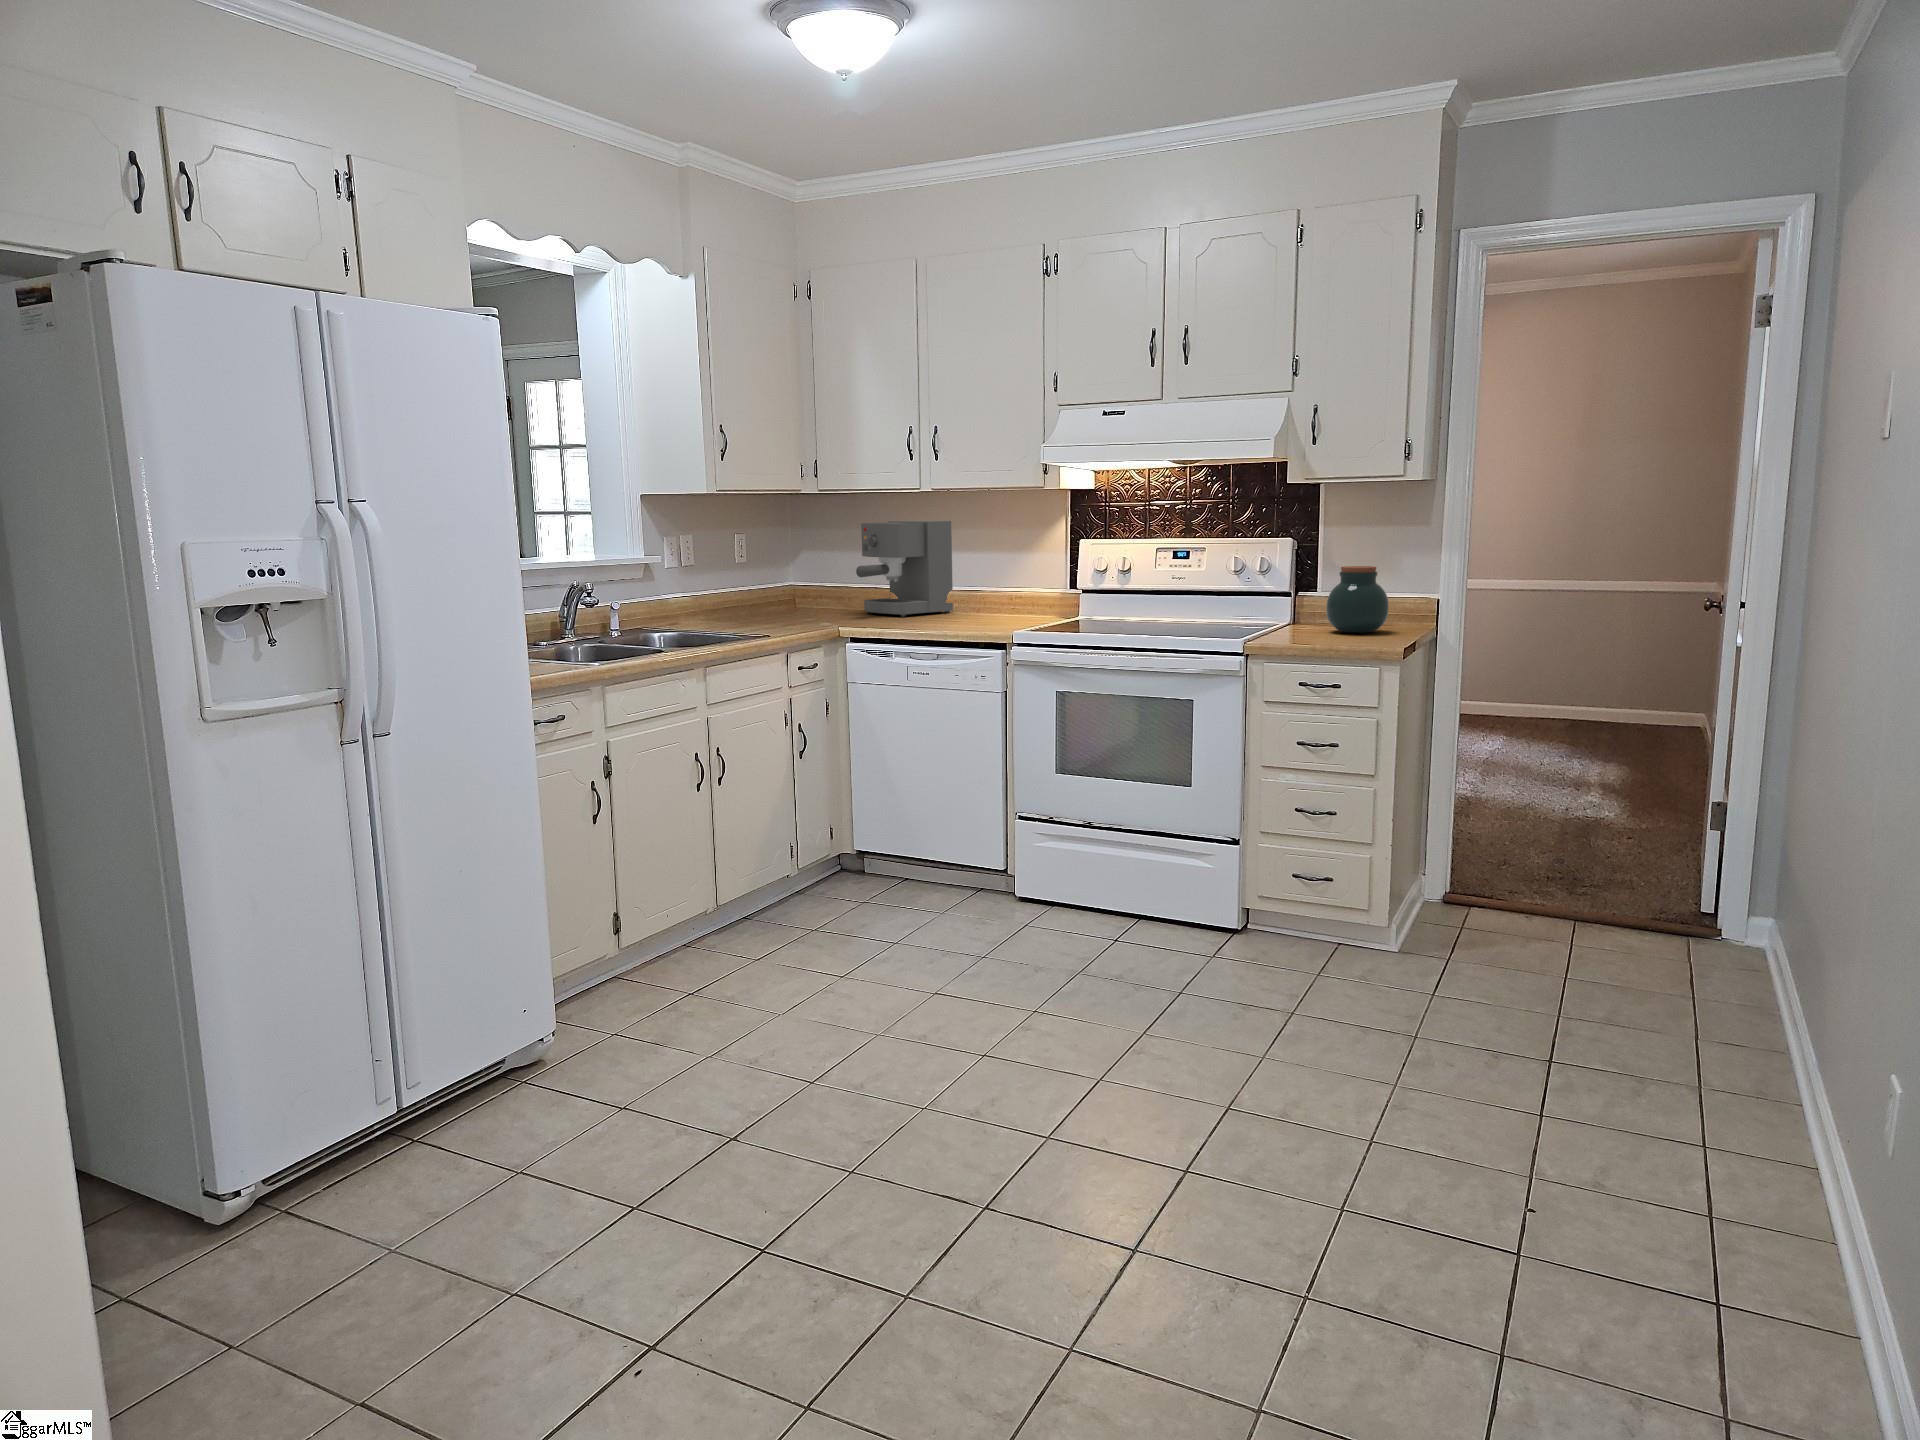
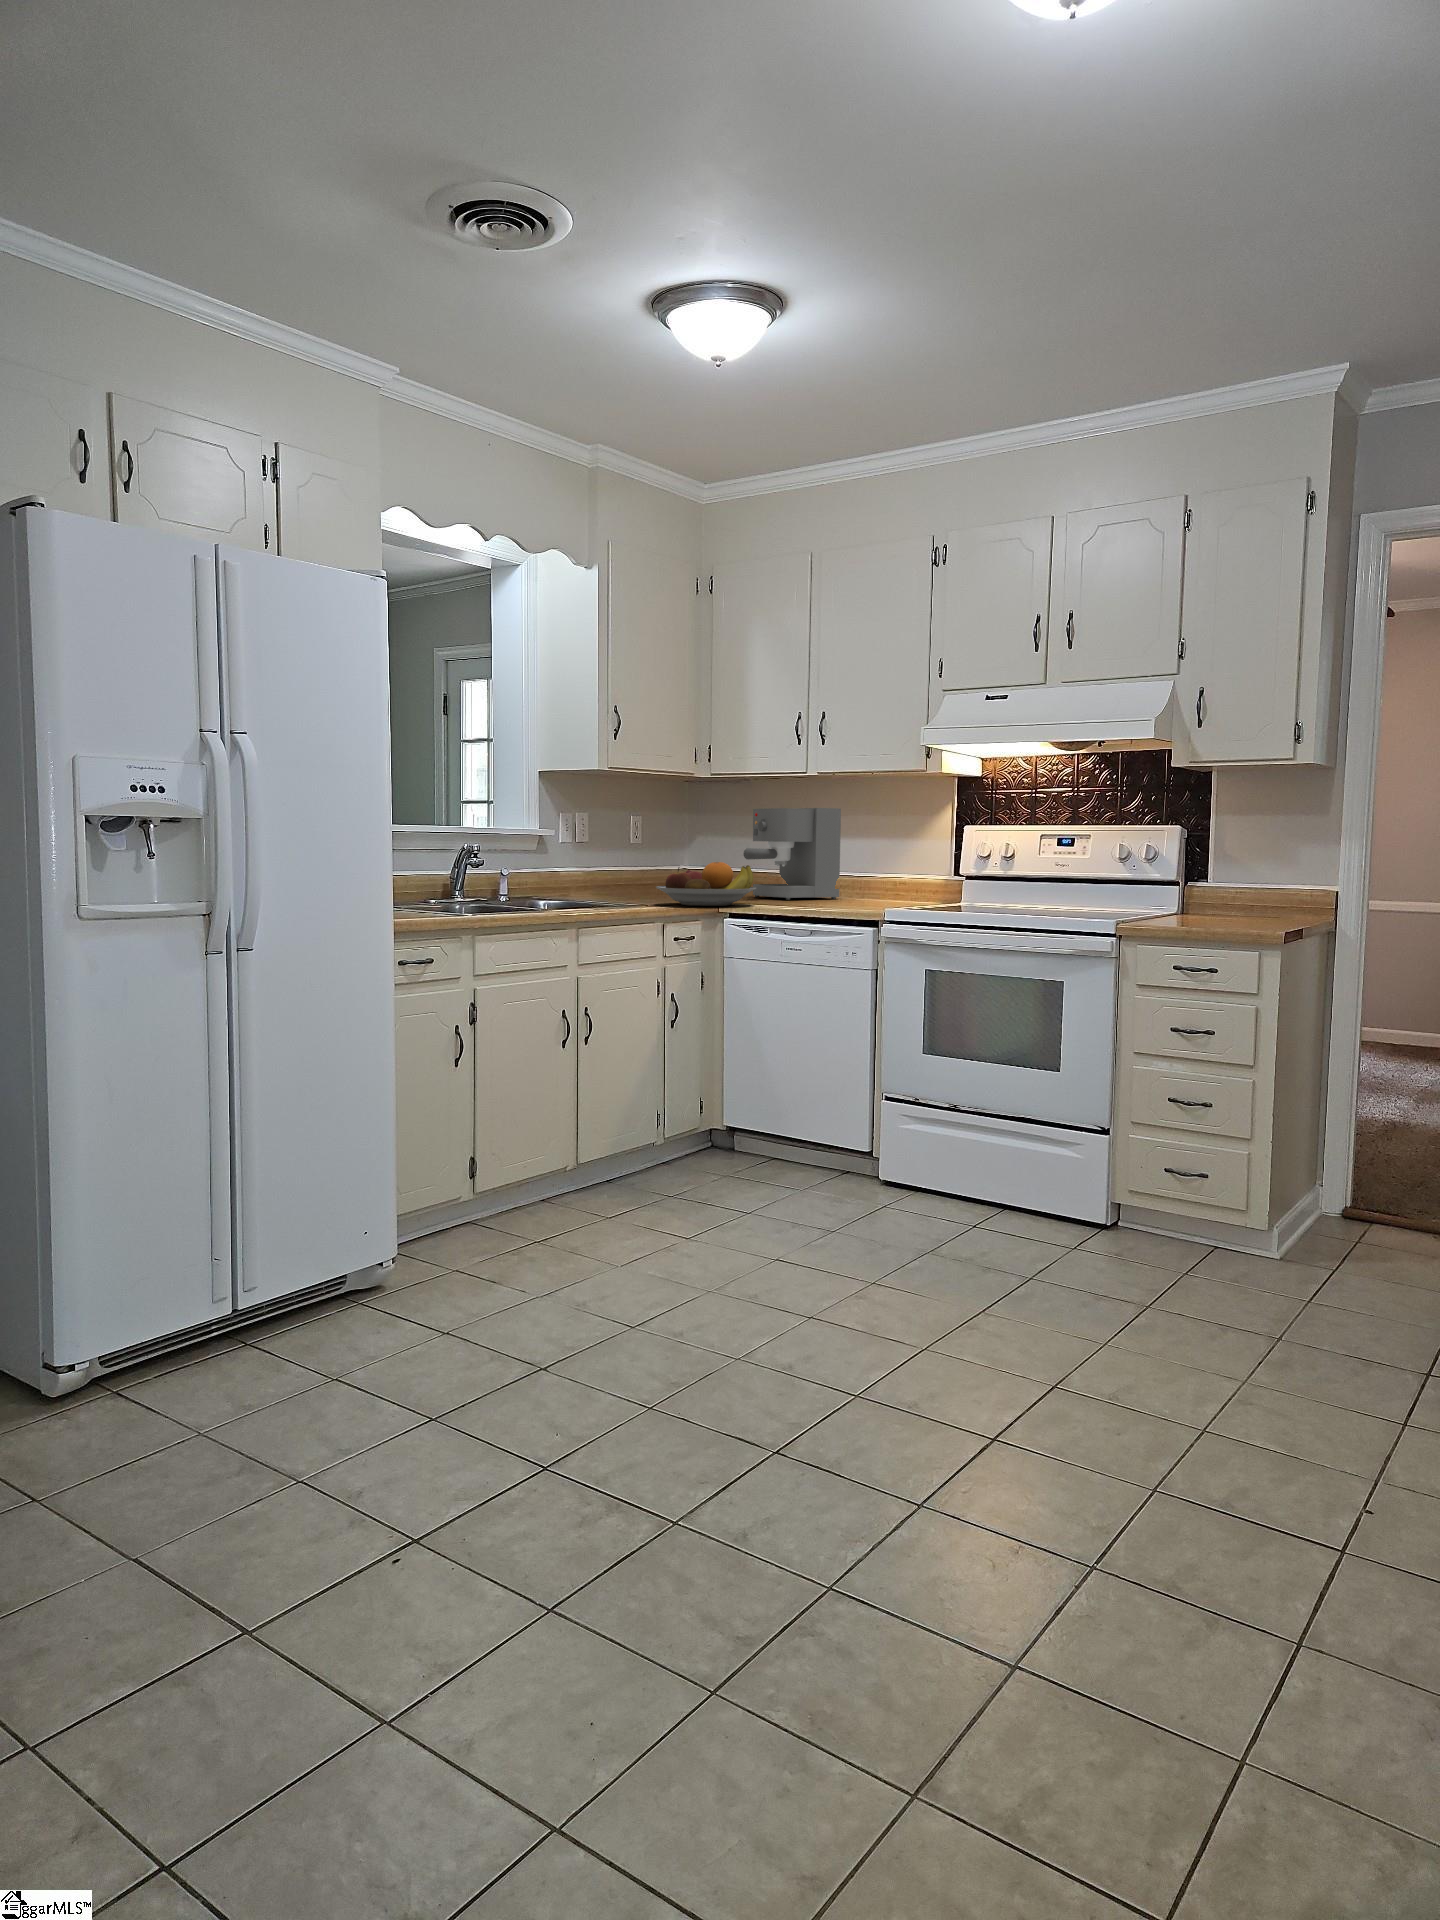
jar: present [1326,566,1389,633] -> none [1210,853,1277,921]
fruit bowl: none [773,585,876,632] -> present [656,862,756,906]

